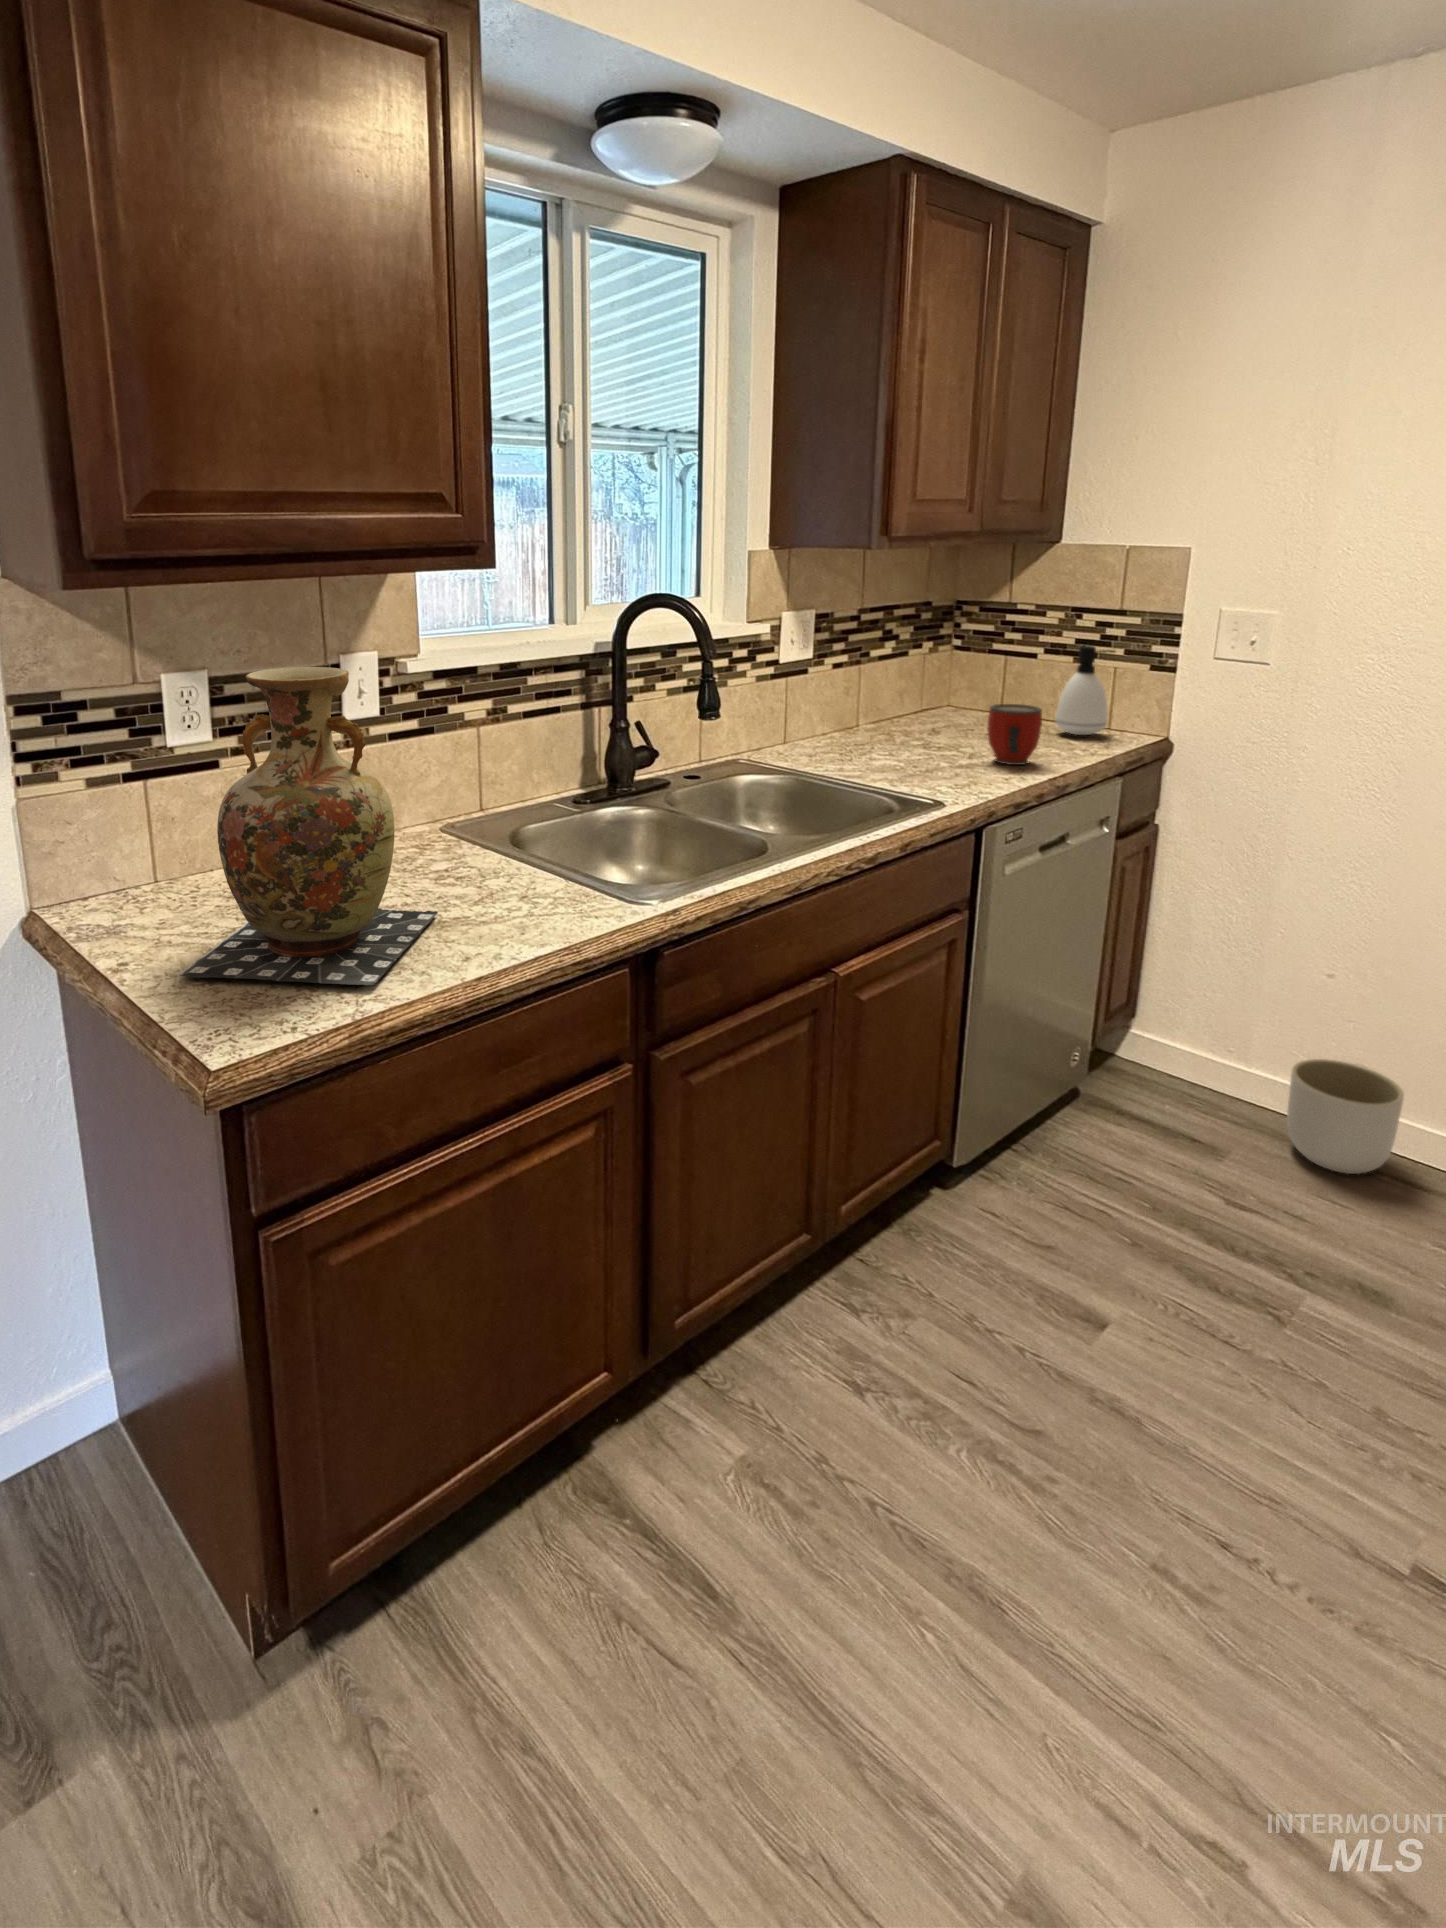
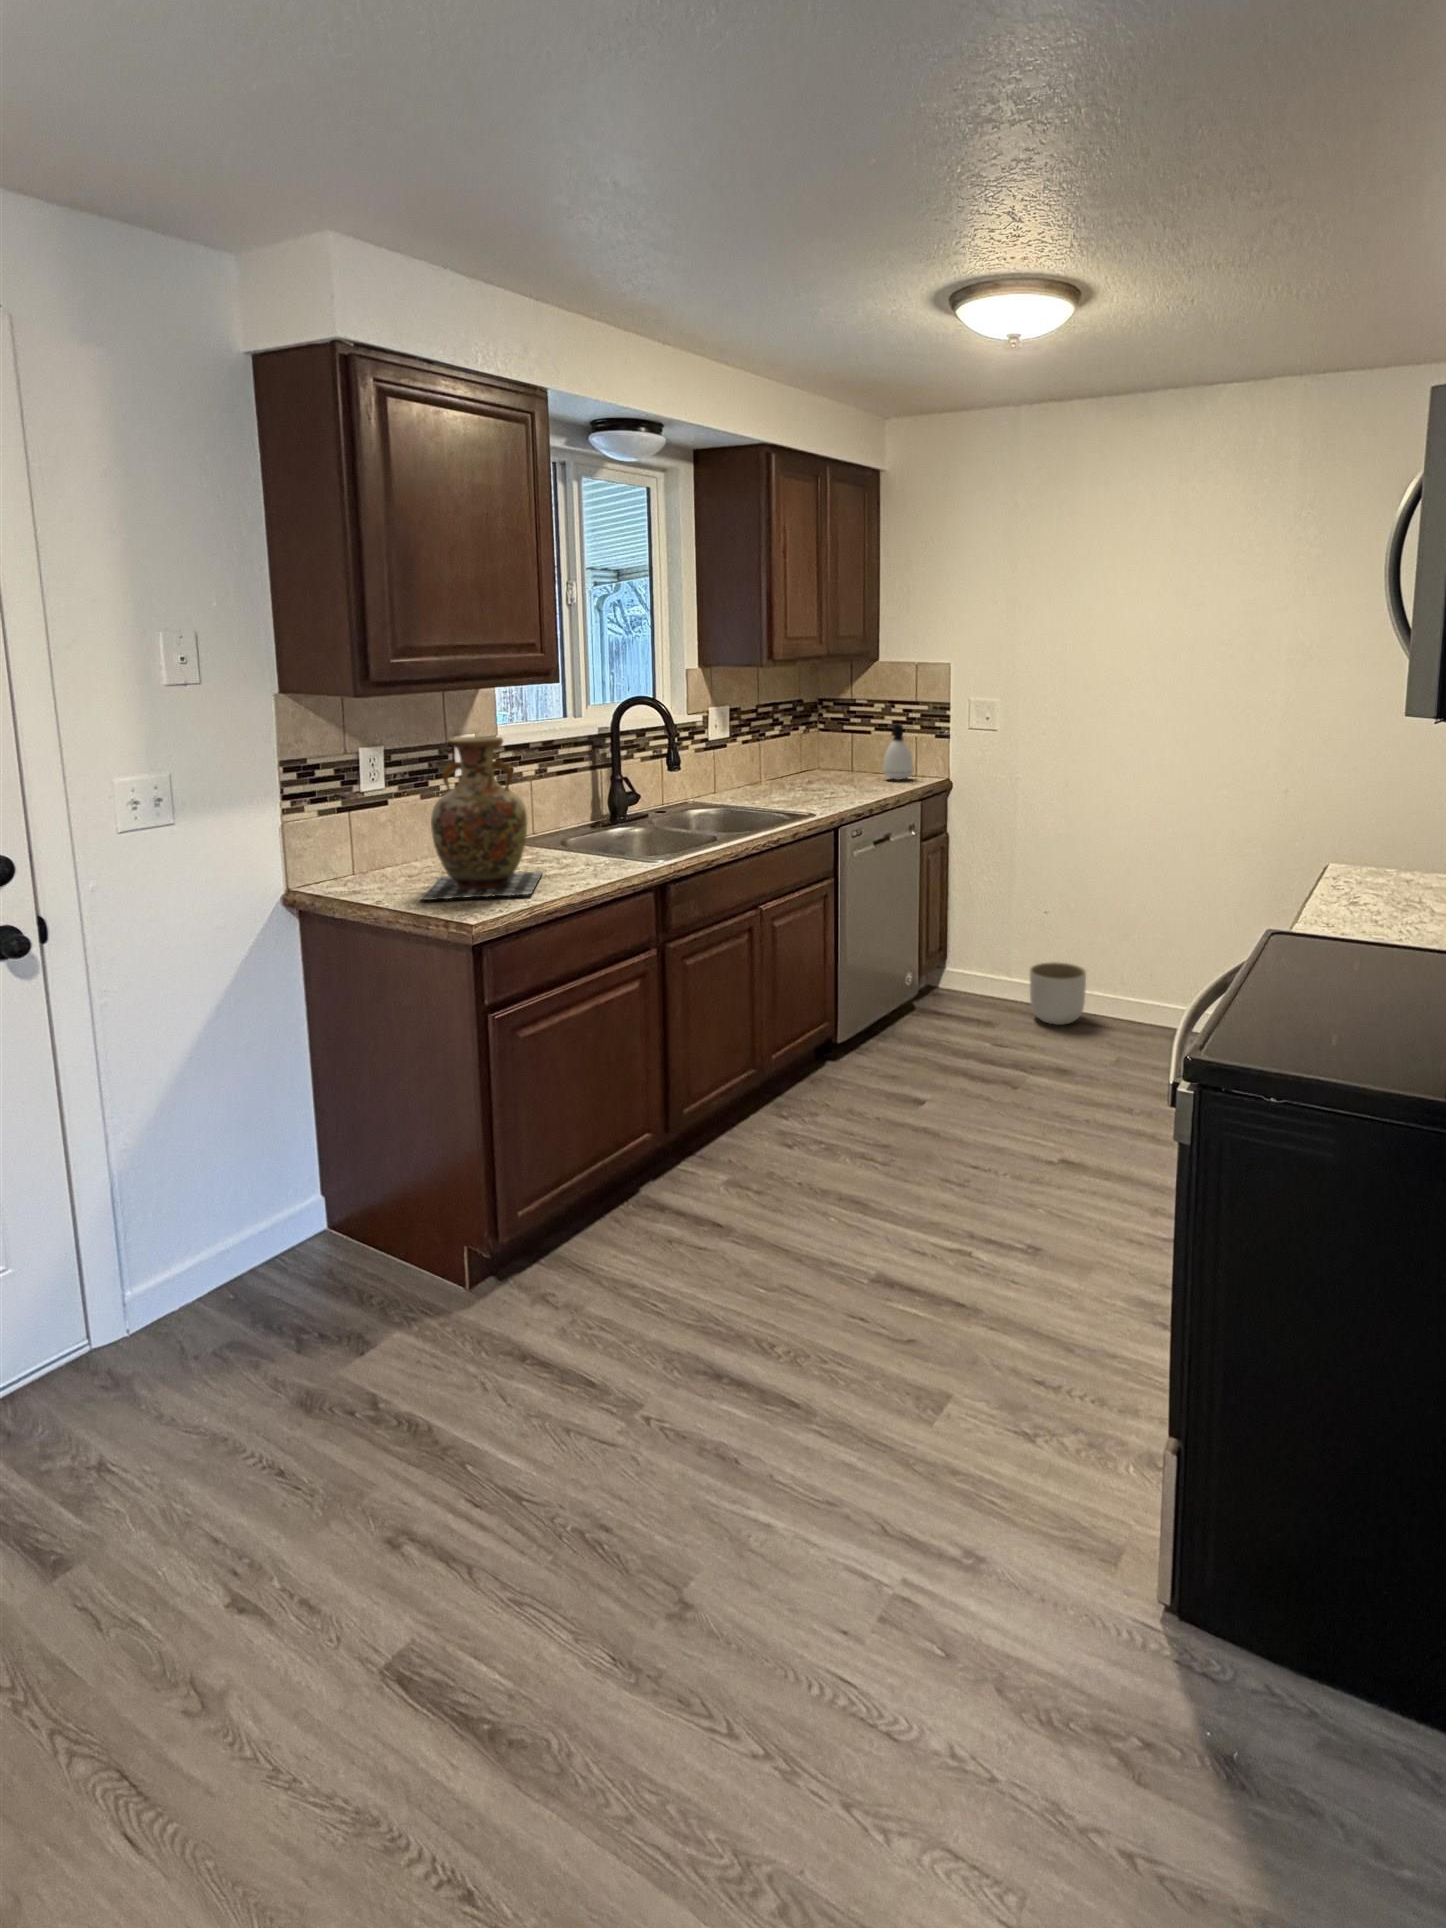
mug: present [988,704,1042,765] -> none [840,759,871,795]

